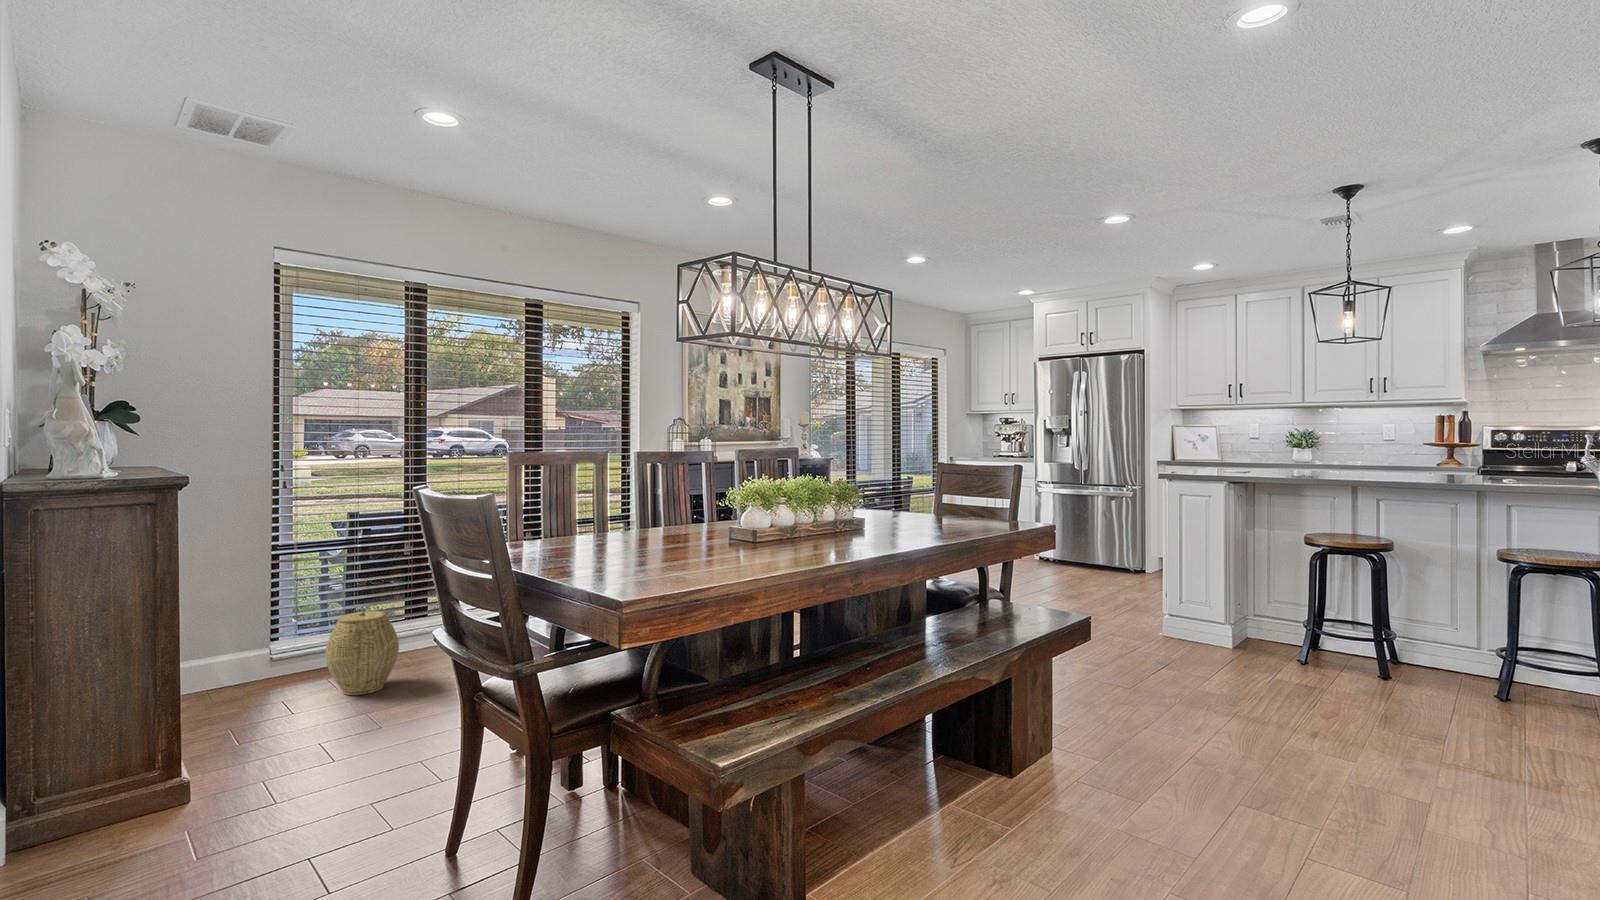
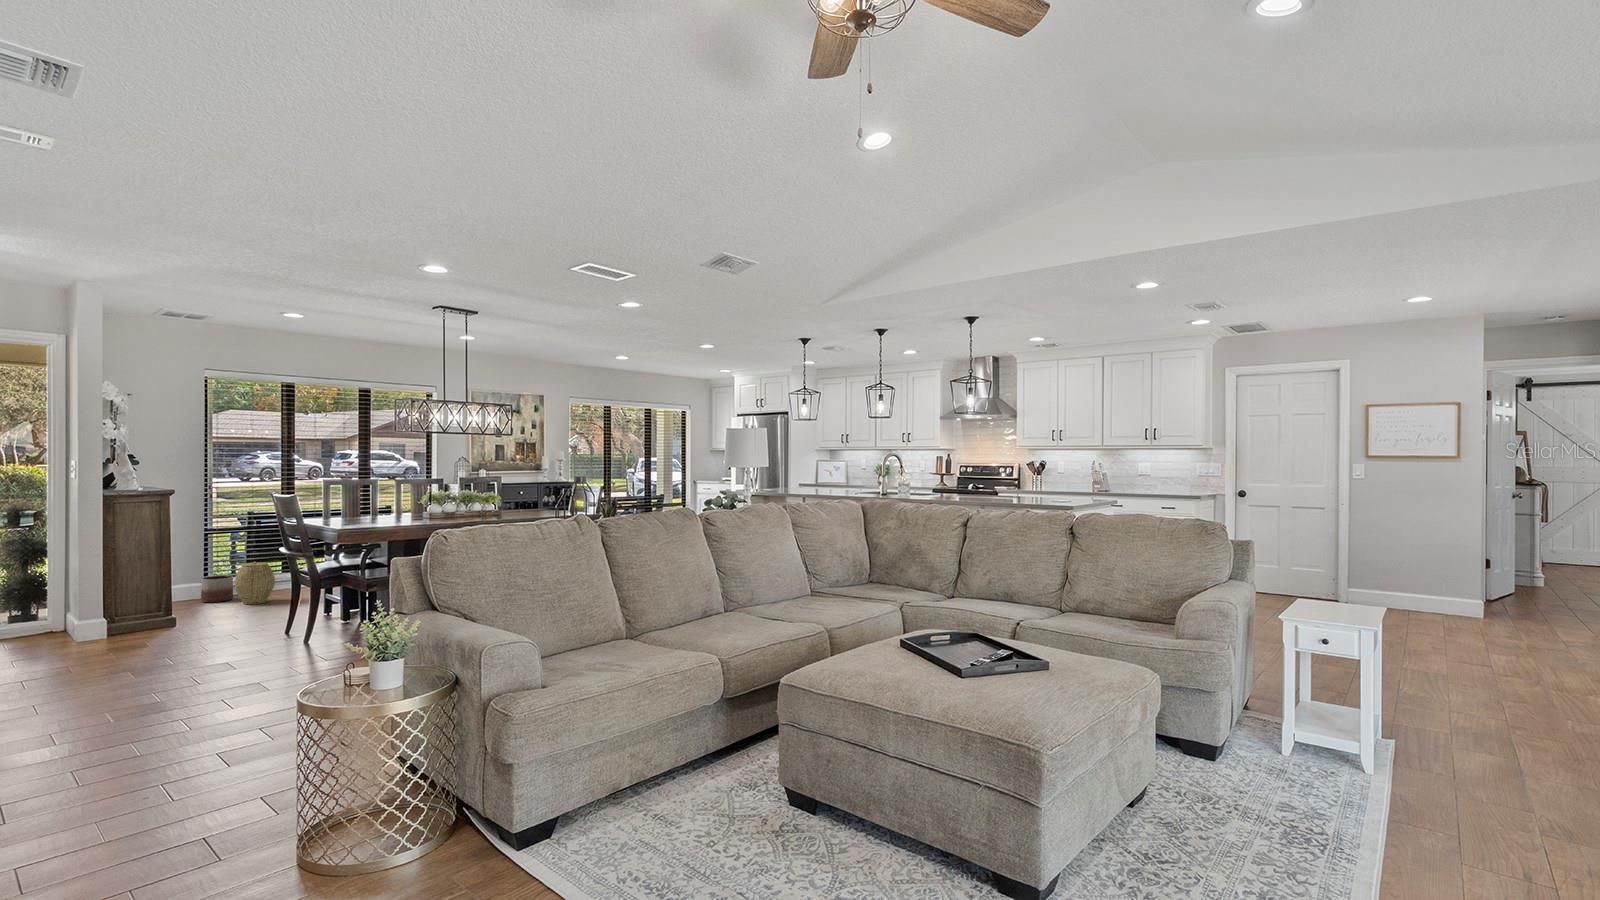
planter: none [266,632,324,688] -> present [201,576,233,602]

